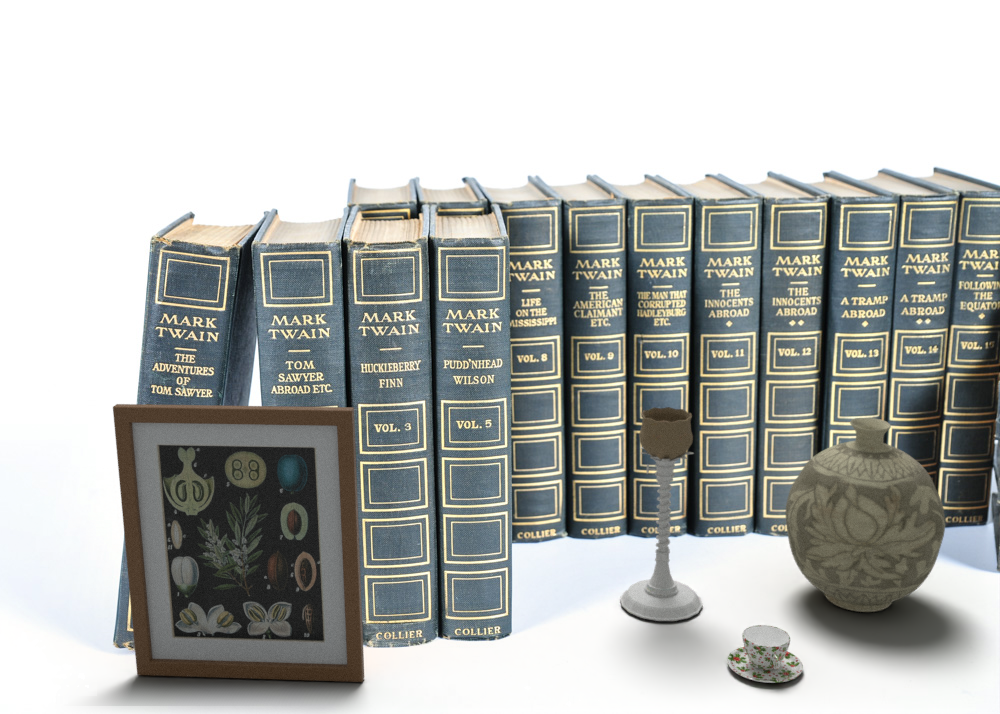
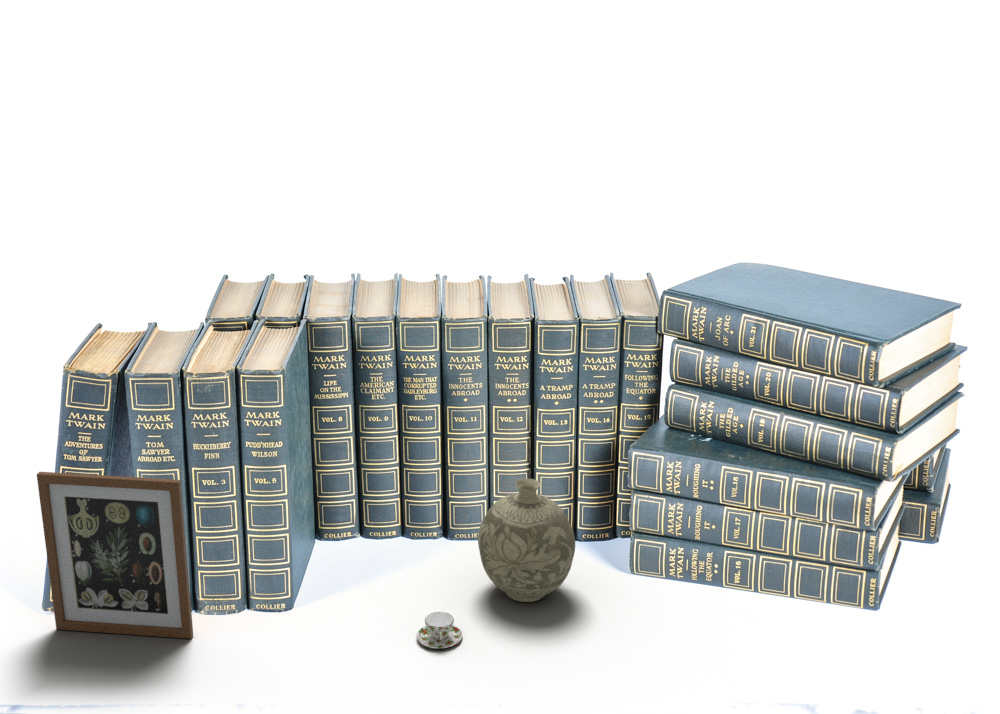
candle holder: present [620,407,702,621] -> none [371,468,424,604]

